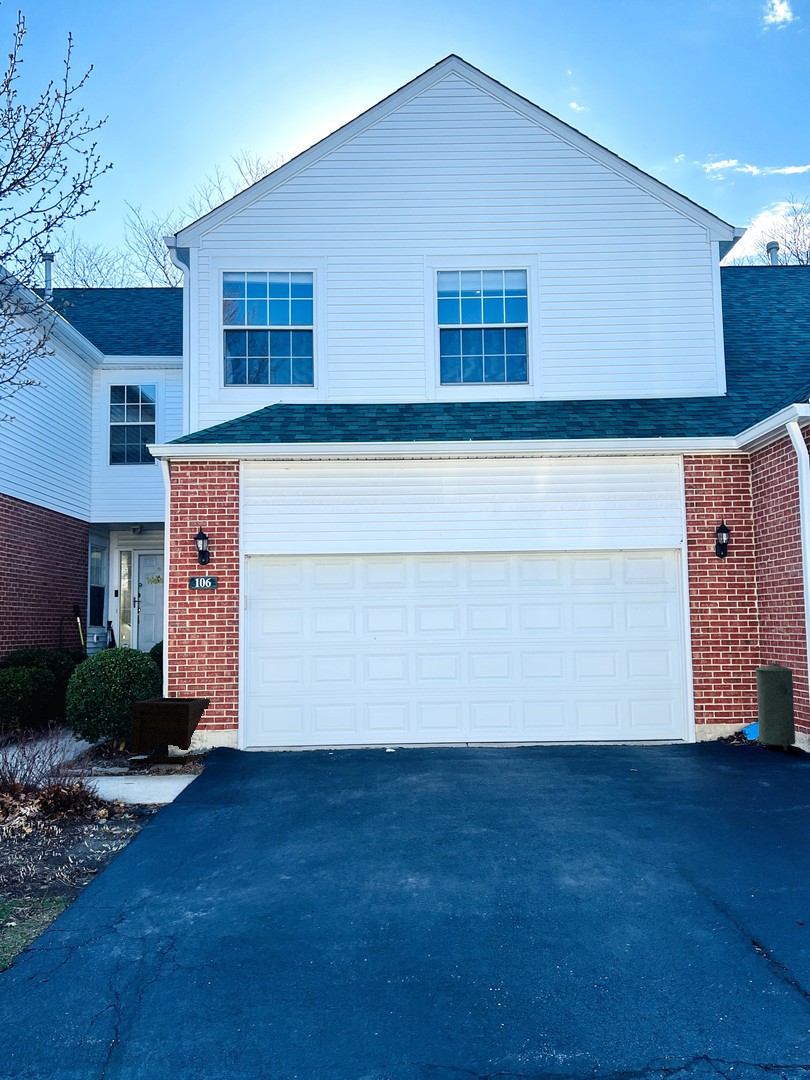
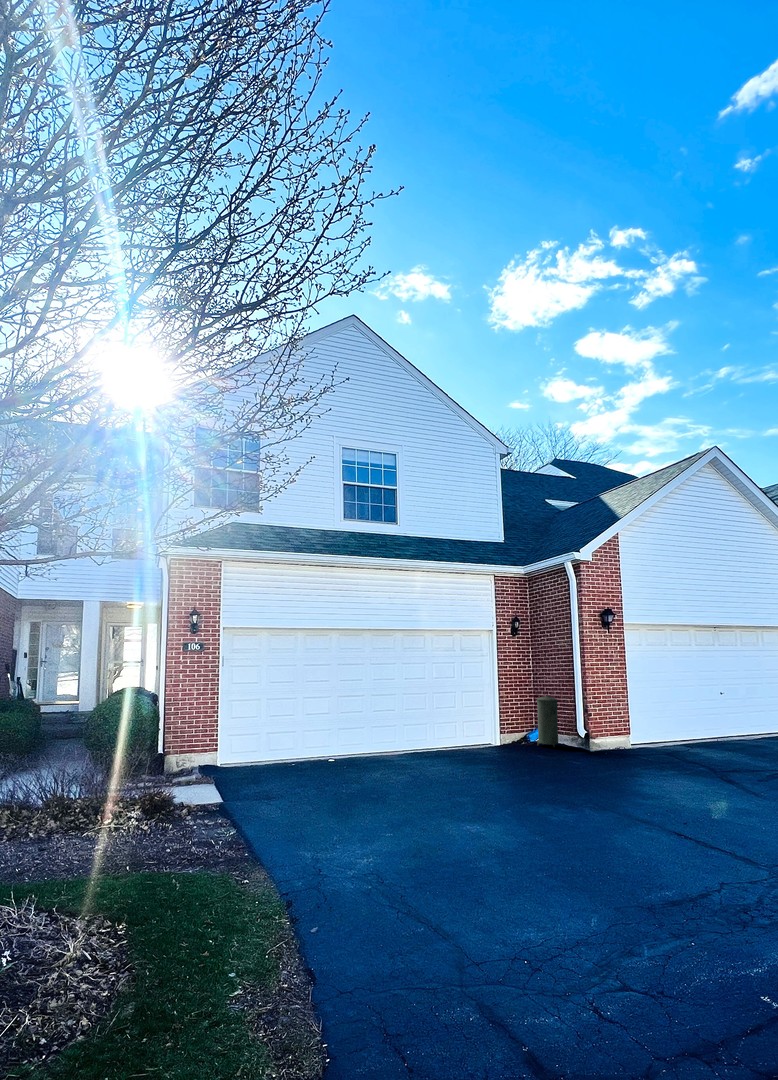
wooden crate: present [130,697,210,764] -> none [151,731,199,780]

